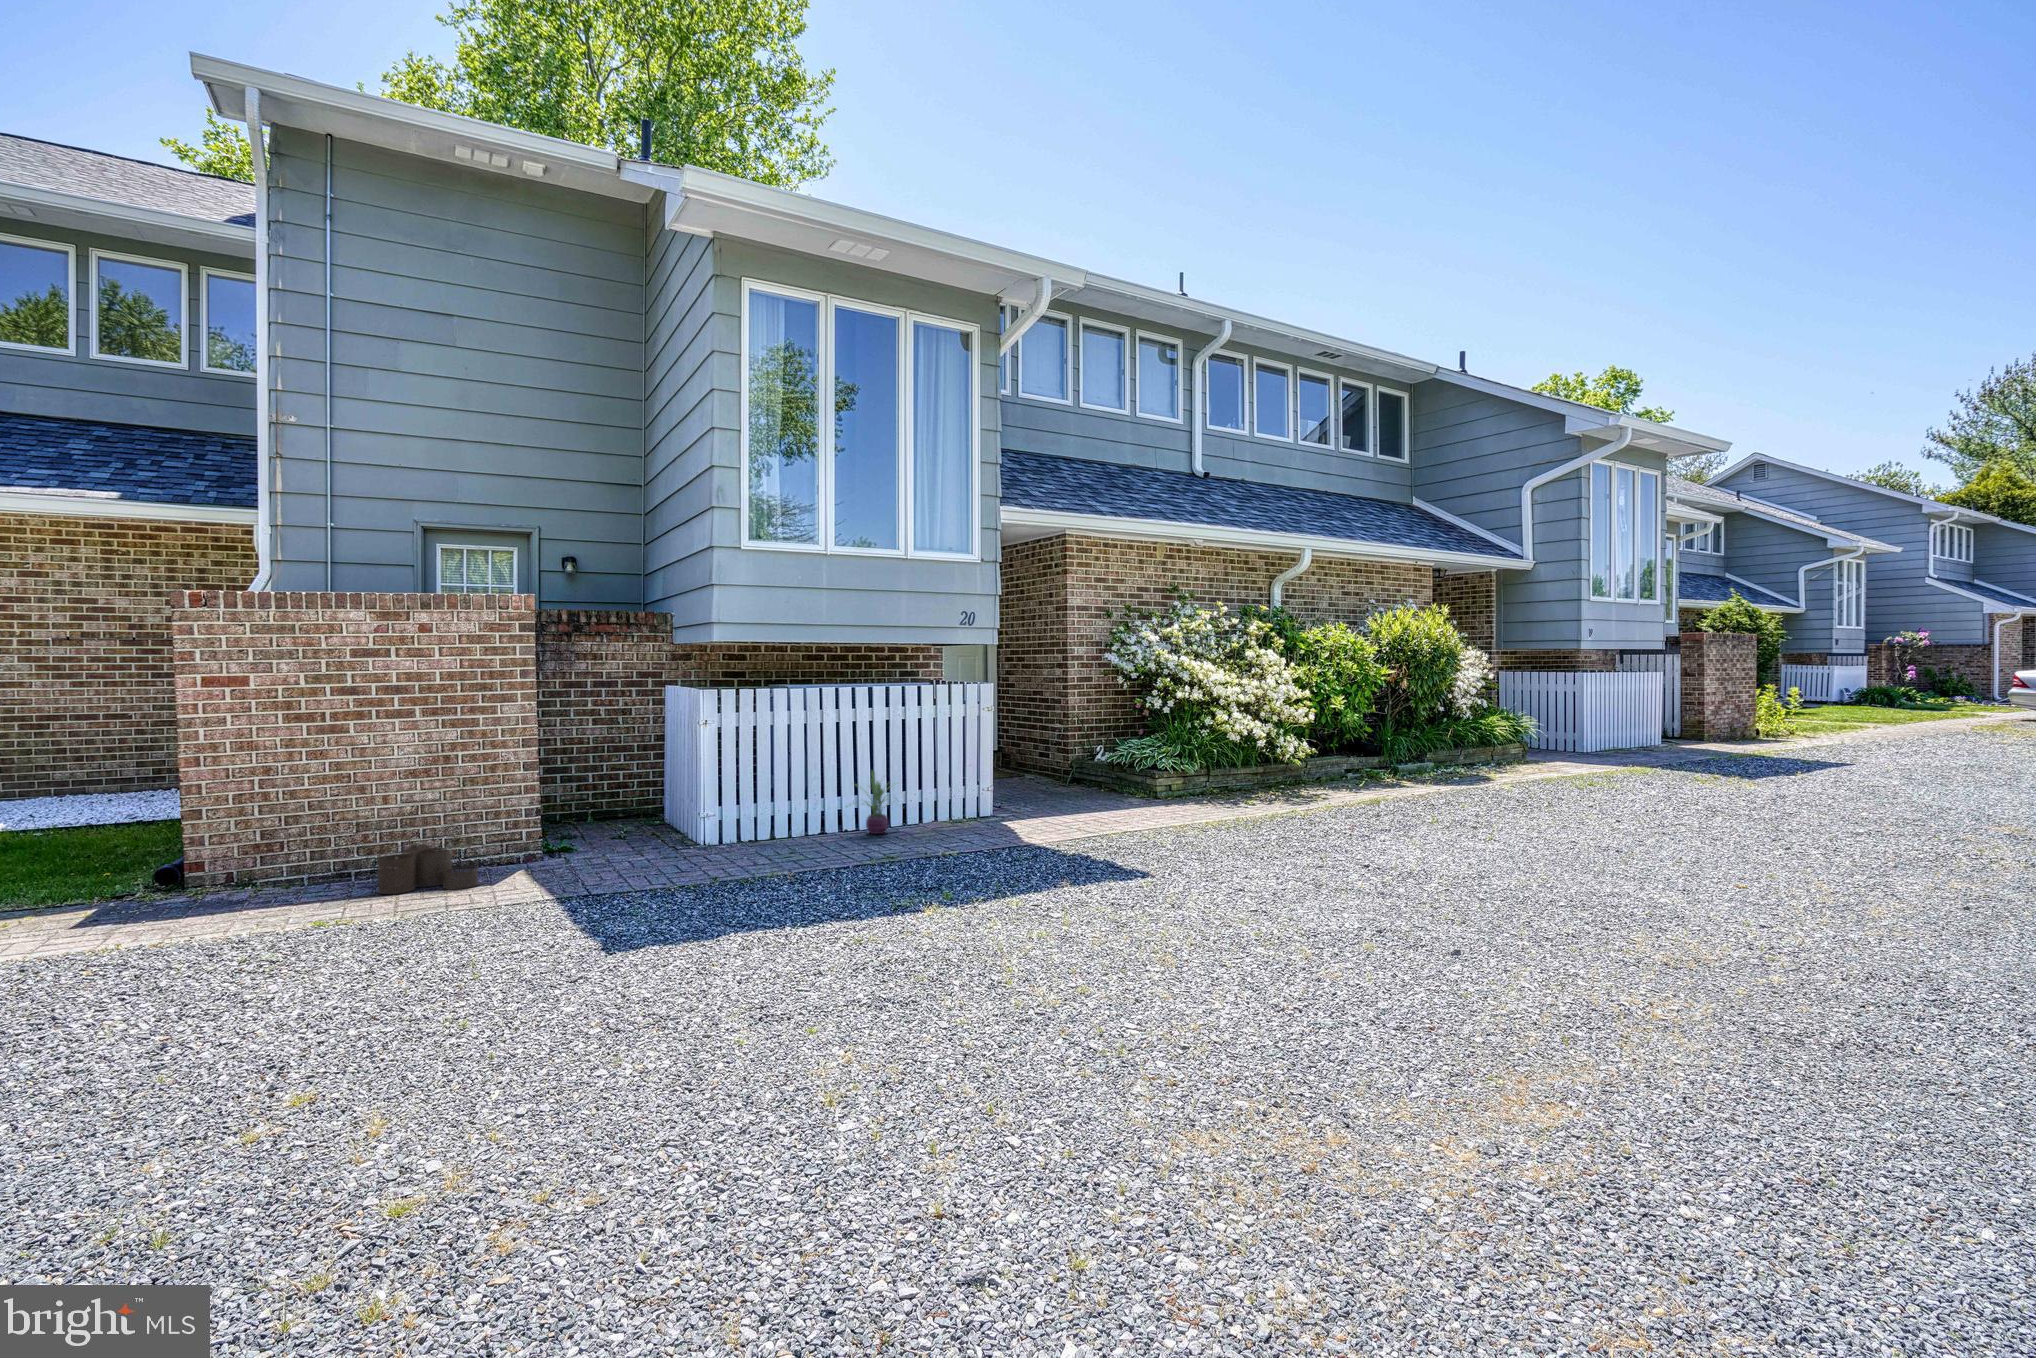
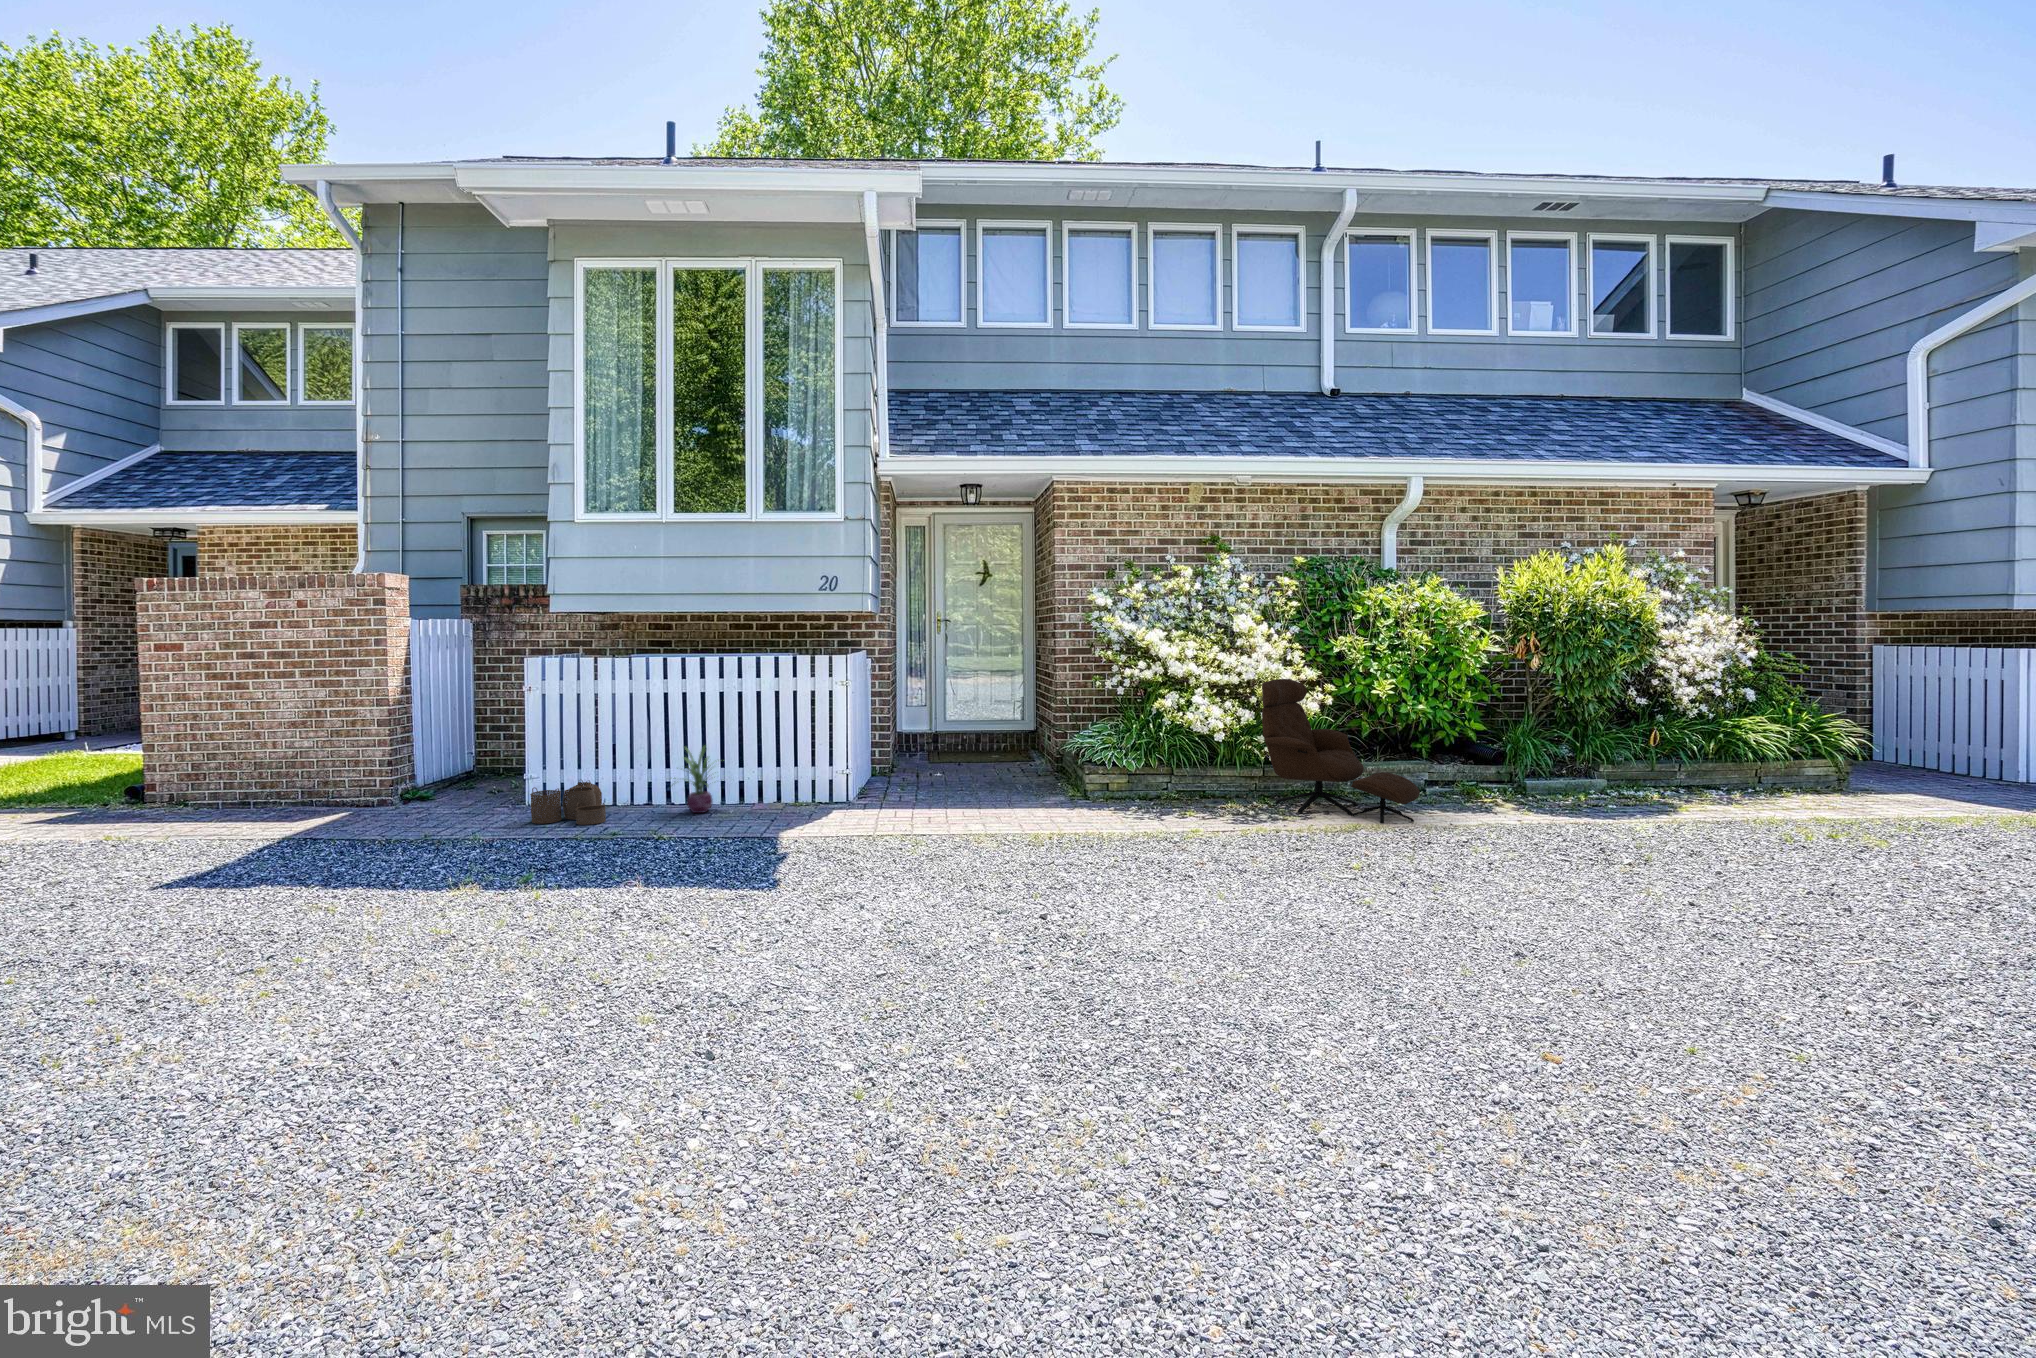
lounge chair: none [1269,699,1377,797] -> present [1262,679,1420,823]
woven basket: present [377,844,478,894] -> present [530,781,606,825]

